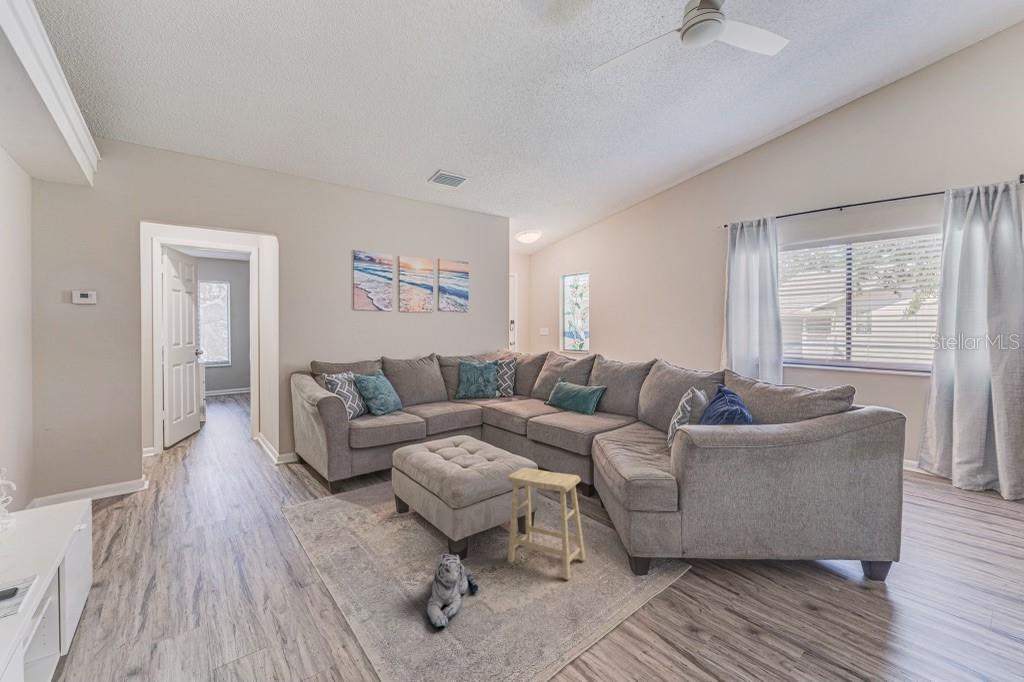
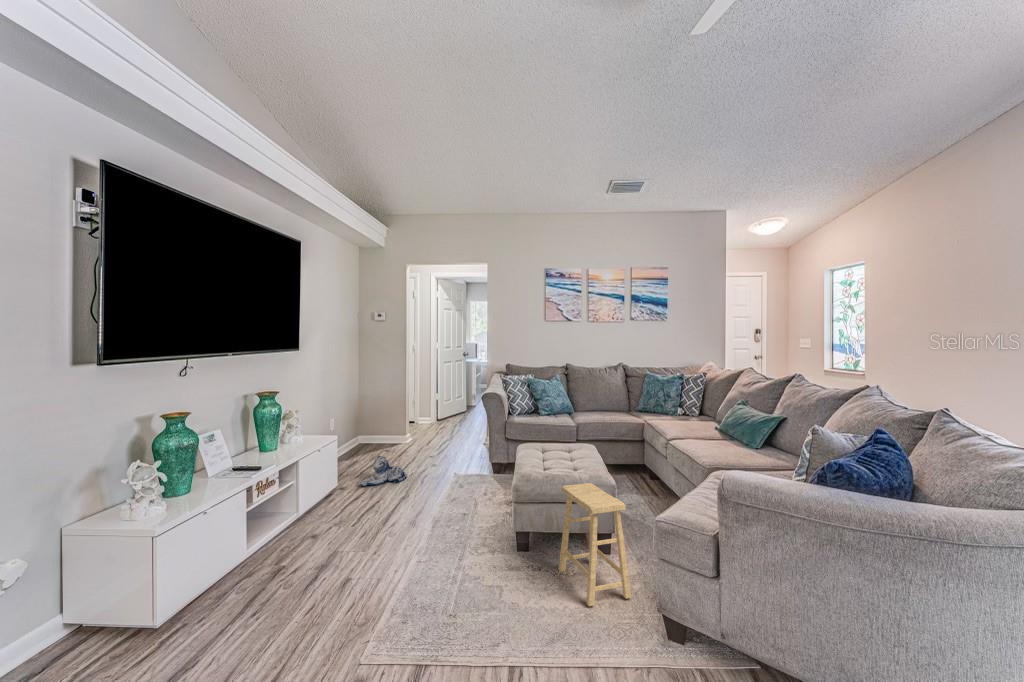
plush toy: present [427,554,478,627] -> present [360,456,407,486]

